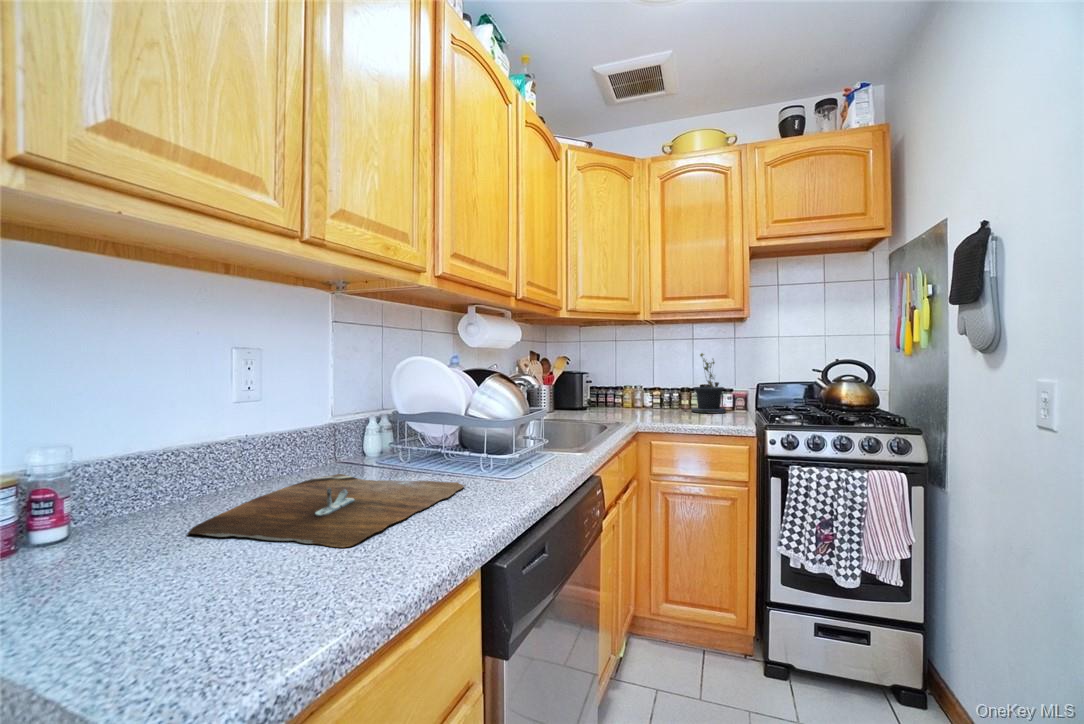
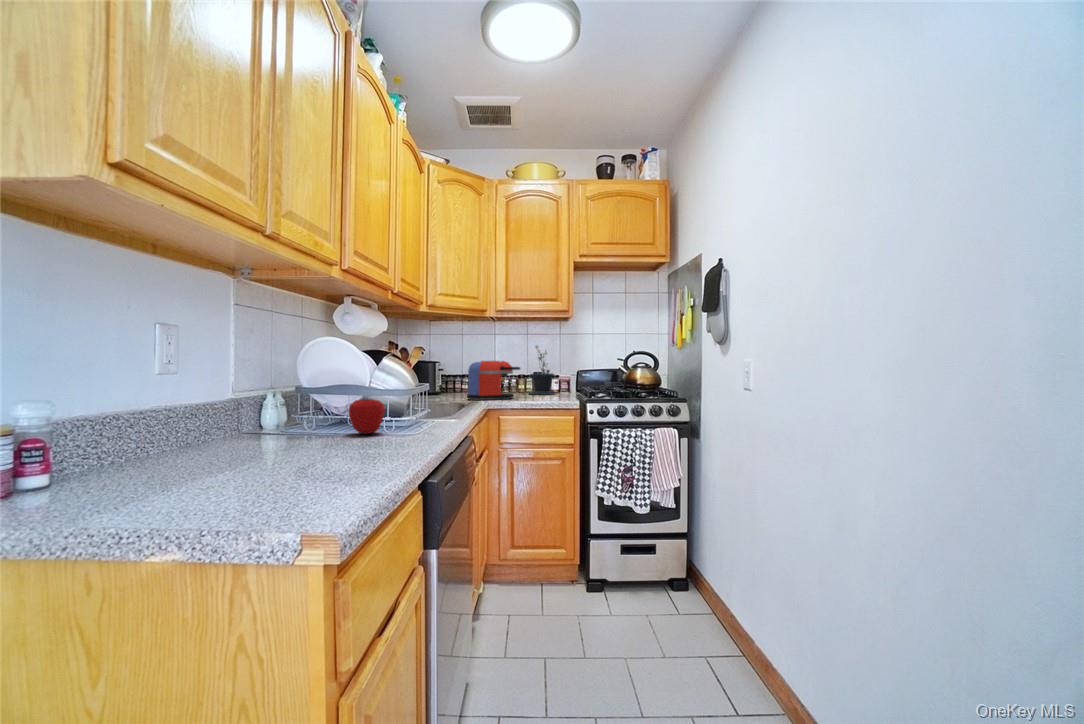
coffee maker: none [614,373,679,419] -> present [467,361,520,400]
apple: none [459,425,497,468] -> present [348,399,385,434]
cutting board: present [188,474,464,547] -> none [100,443,366,492]

